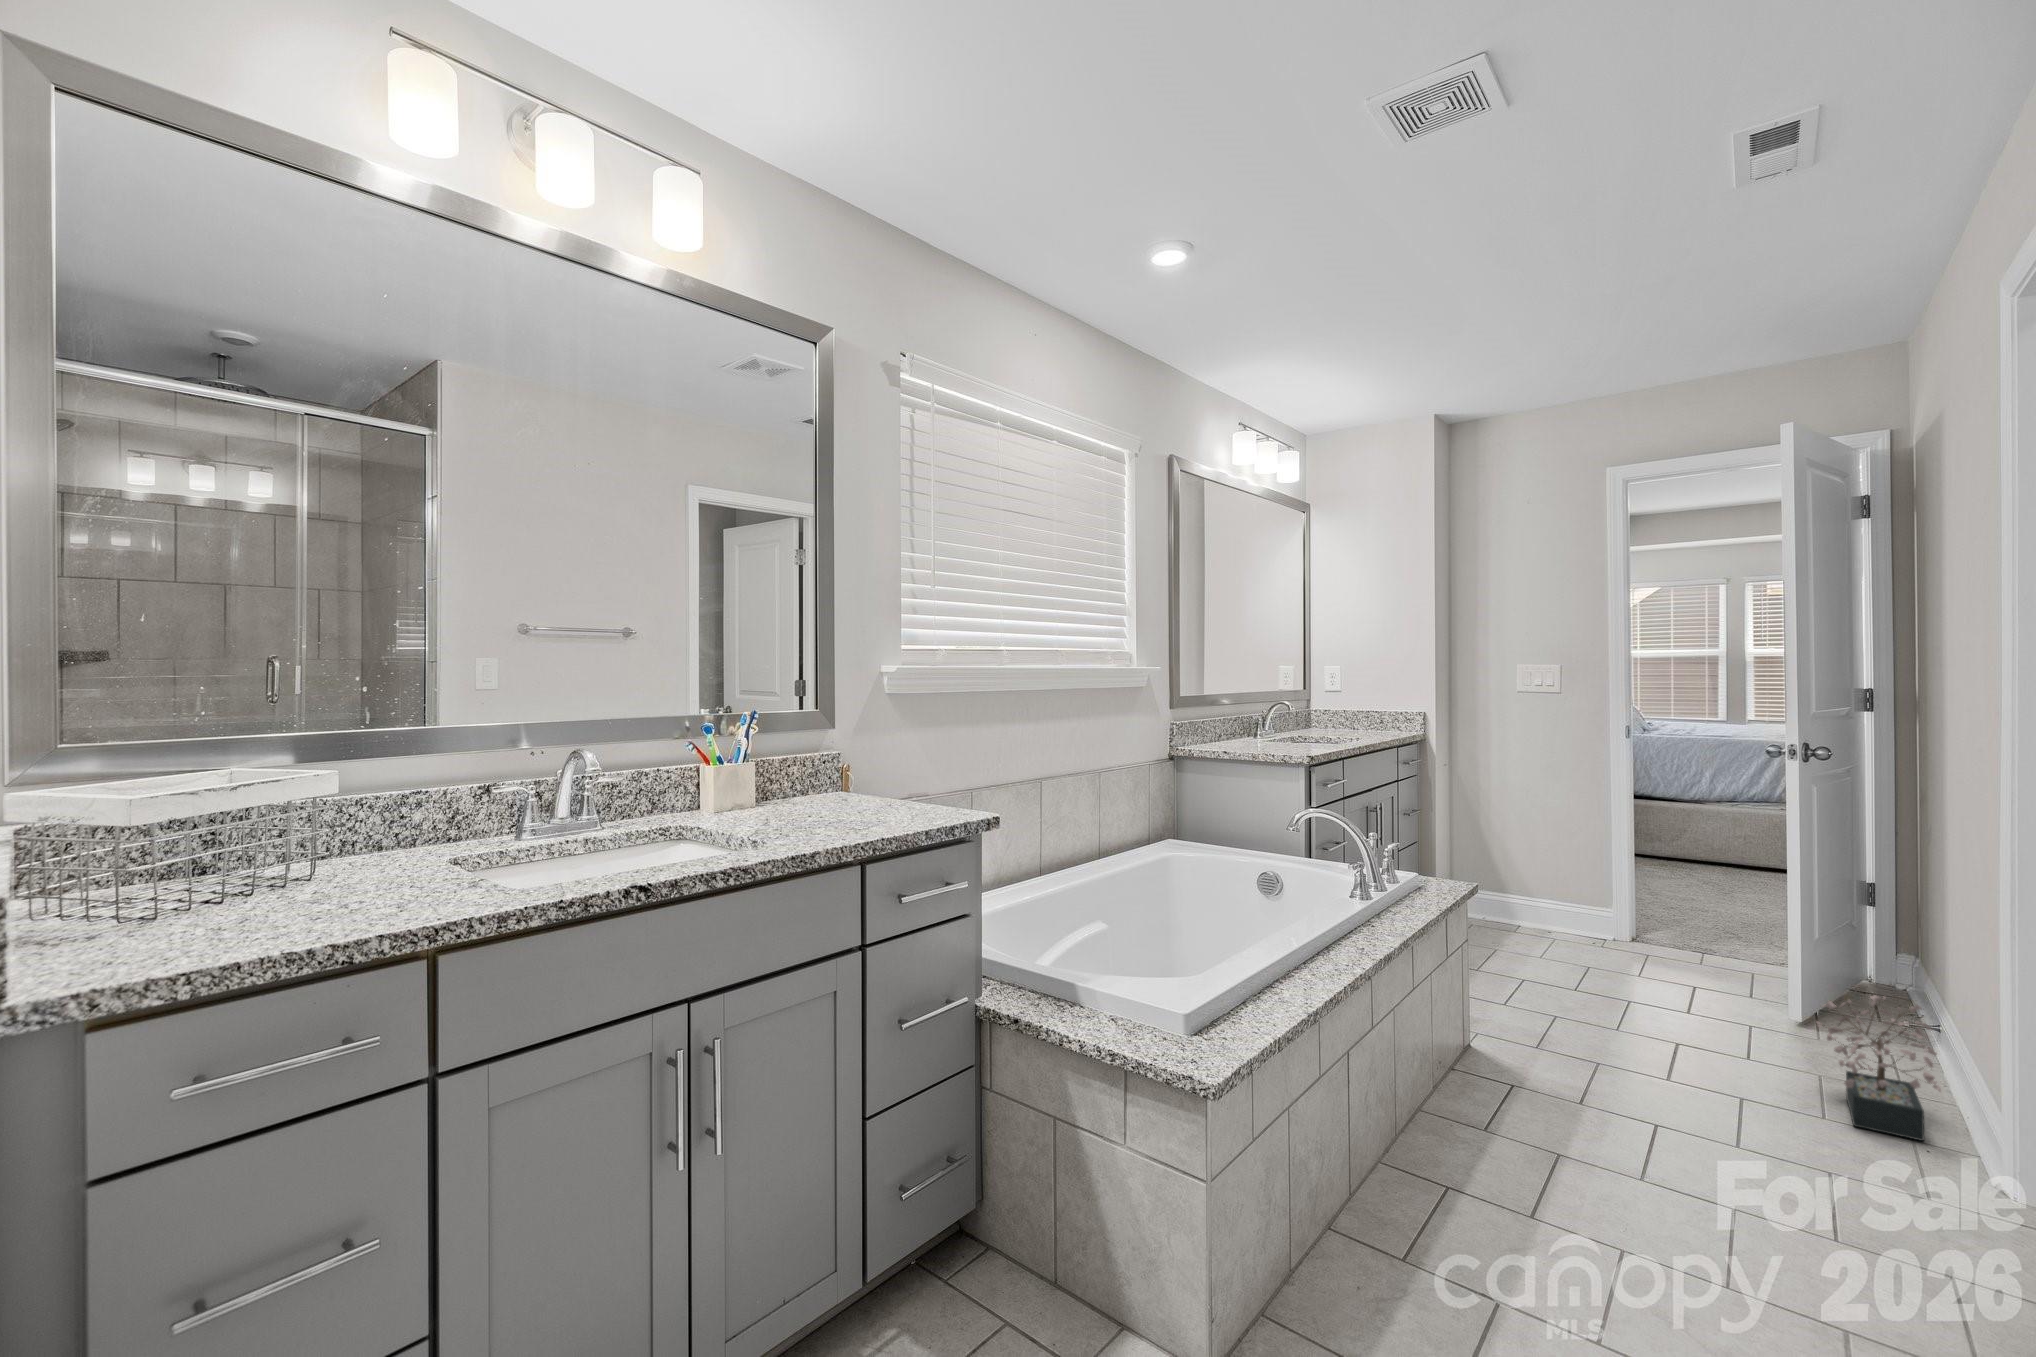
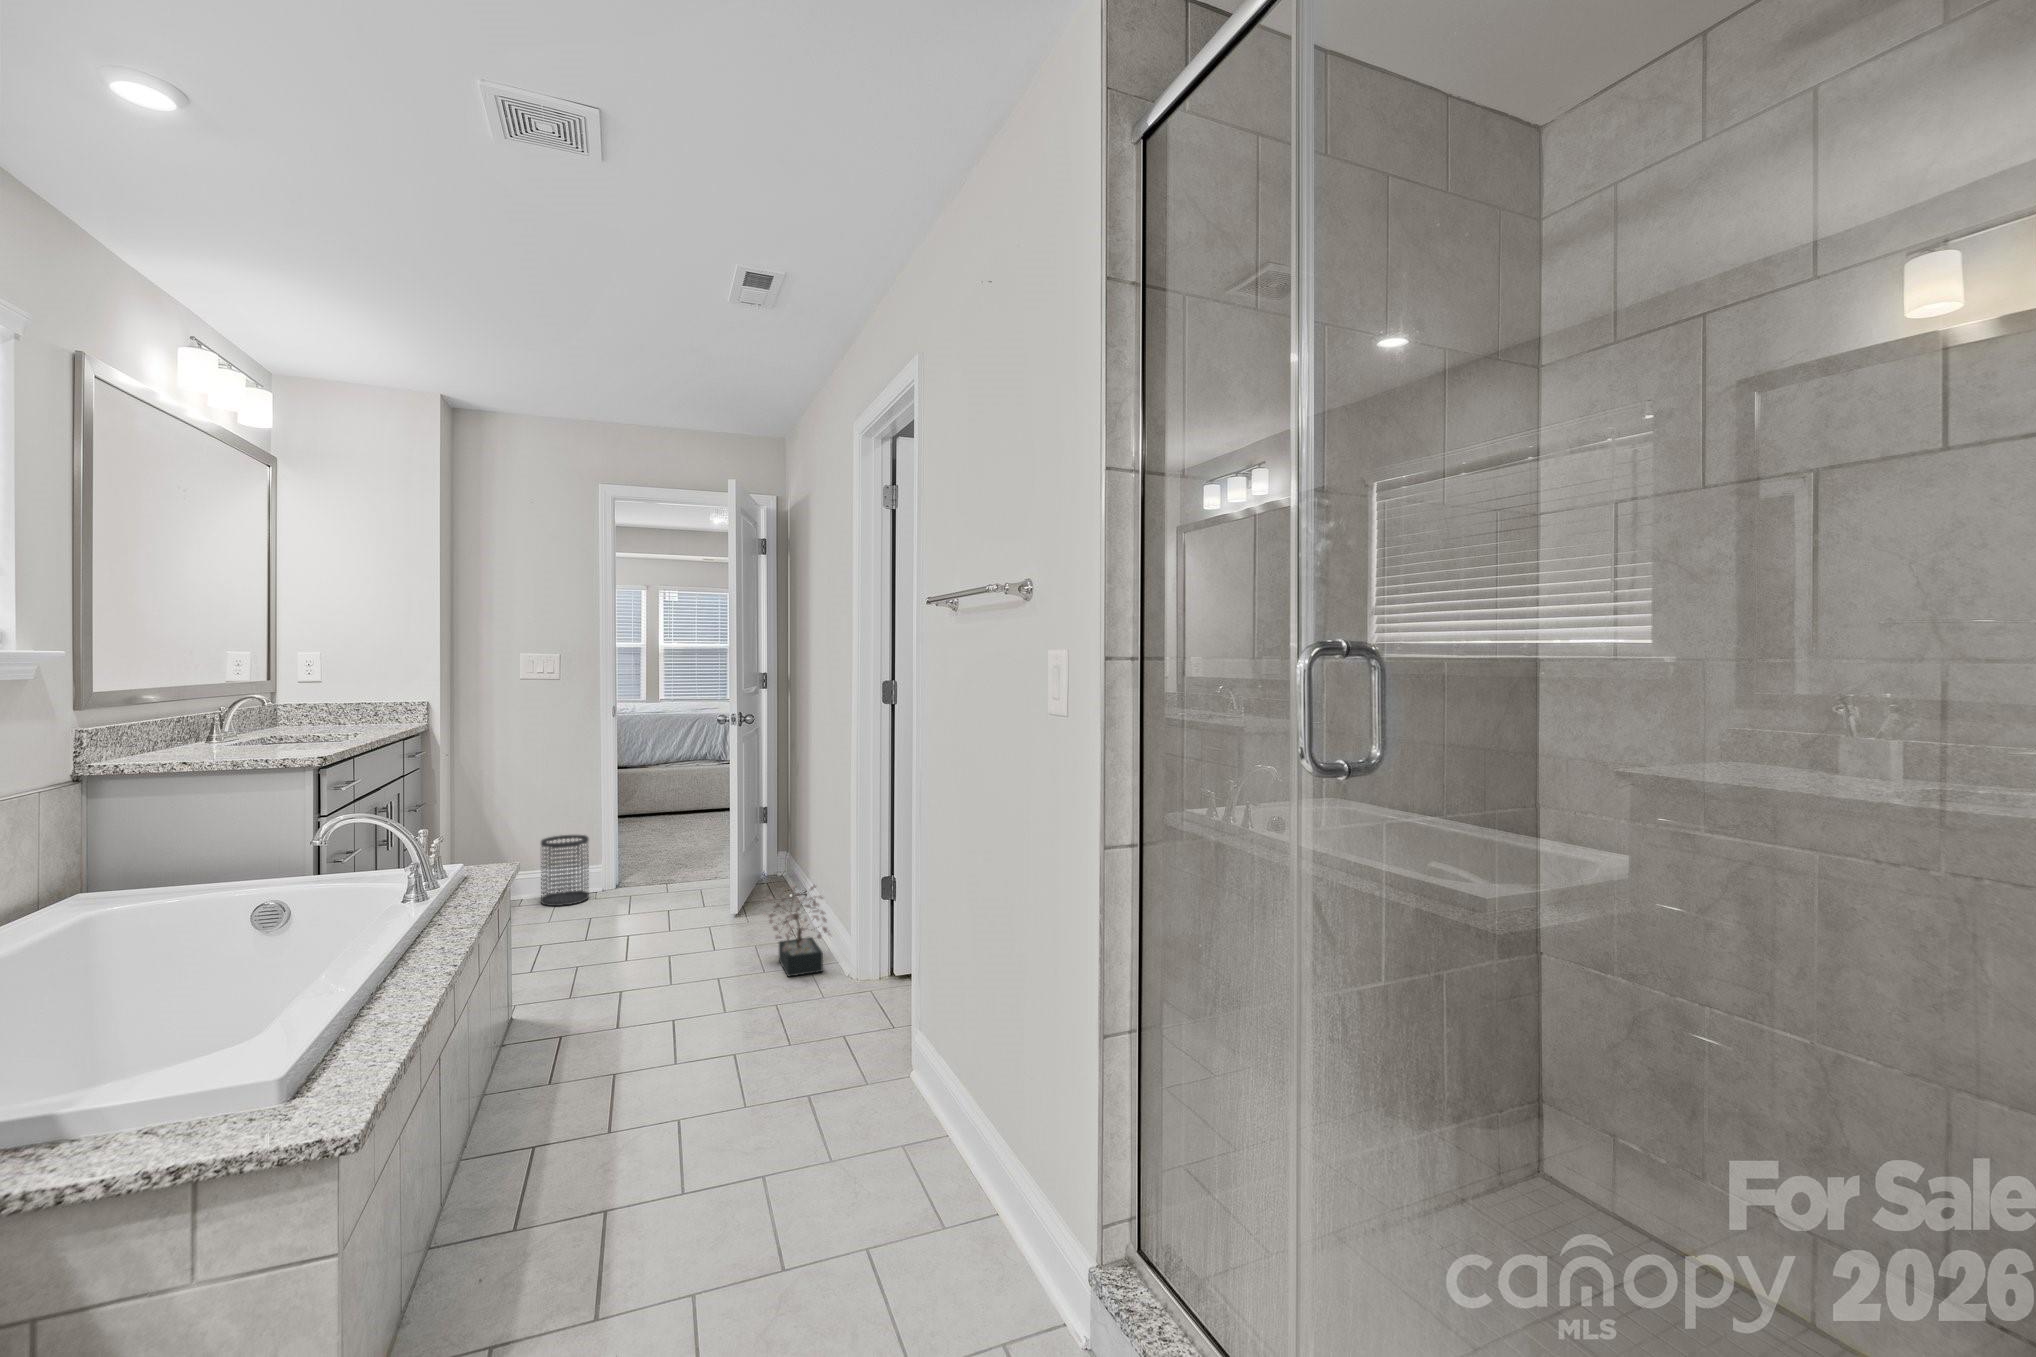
wastebasket: none [1542,866,1598,946] -> present [541,835,589,906]

